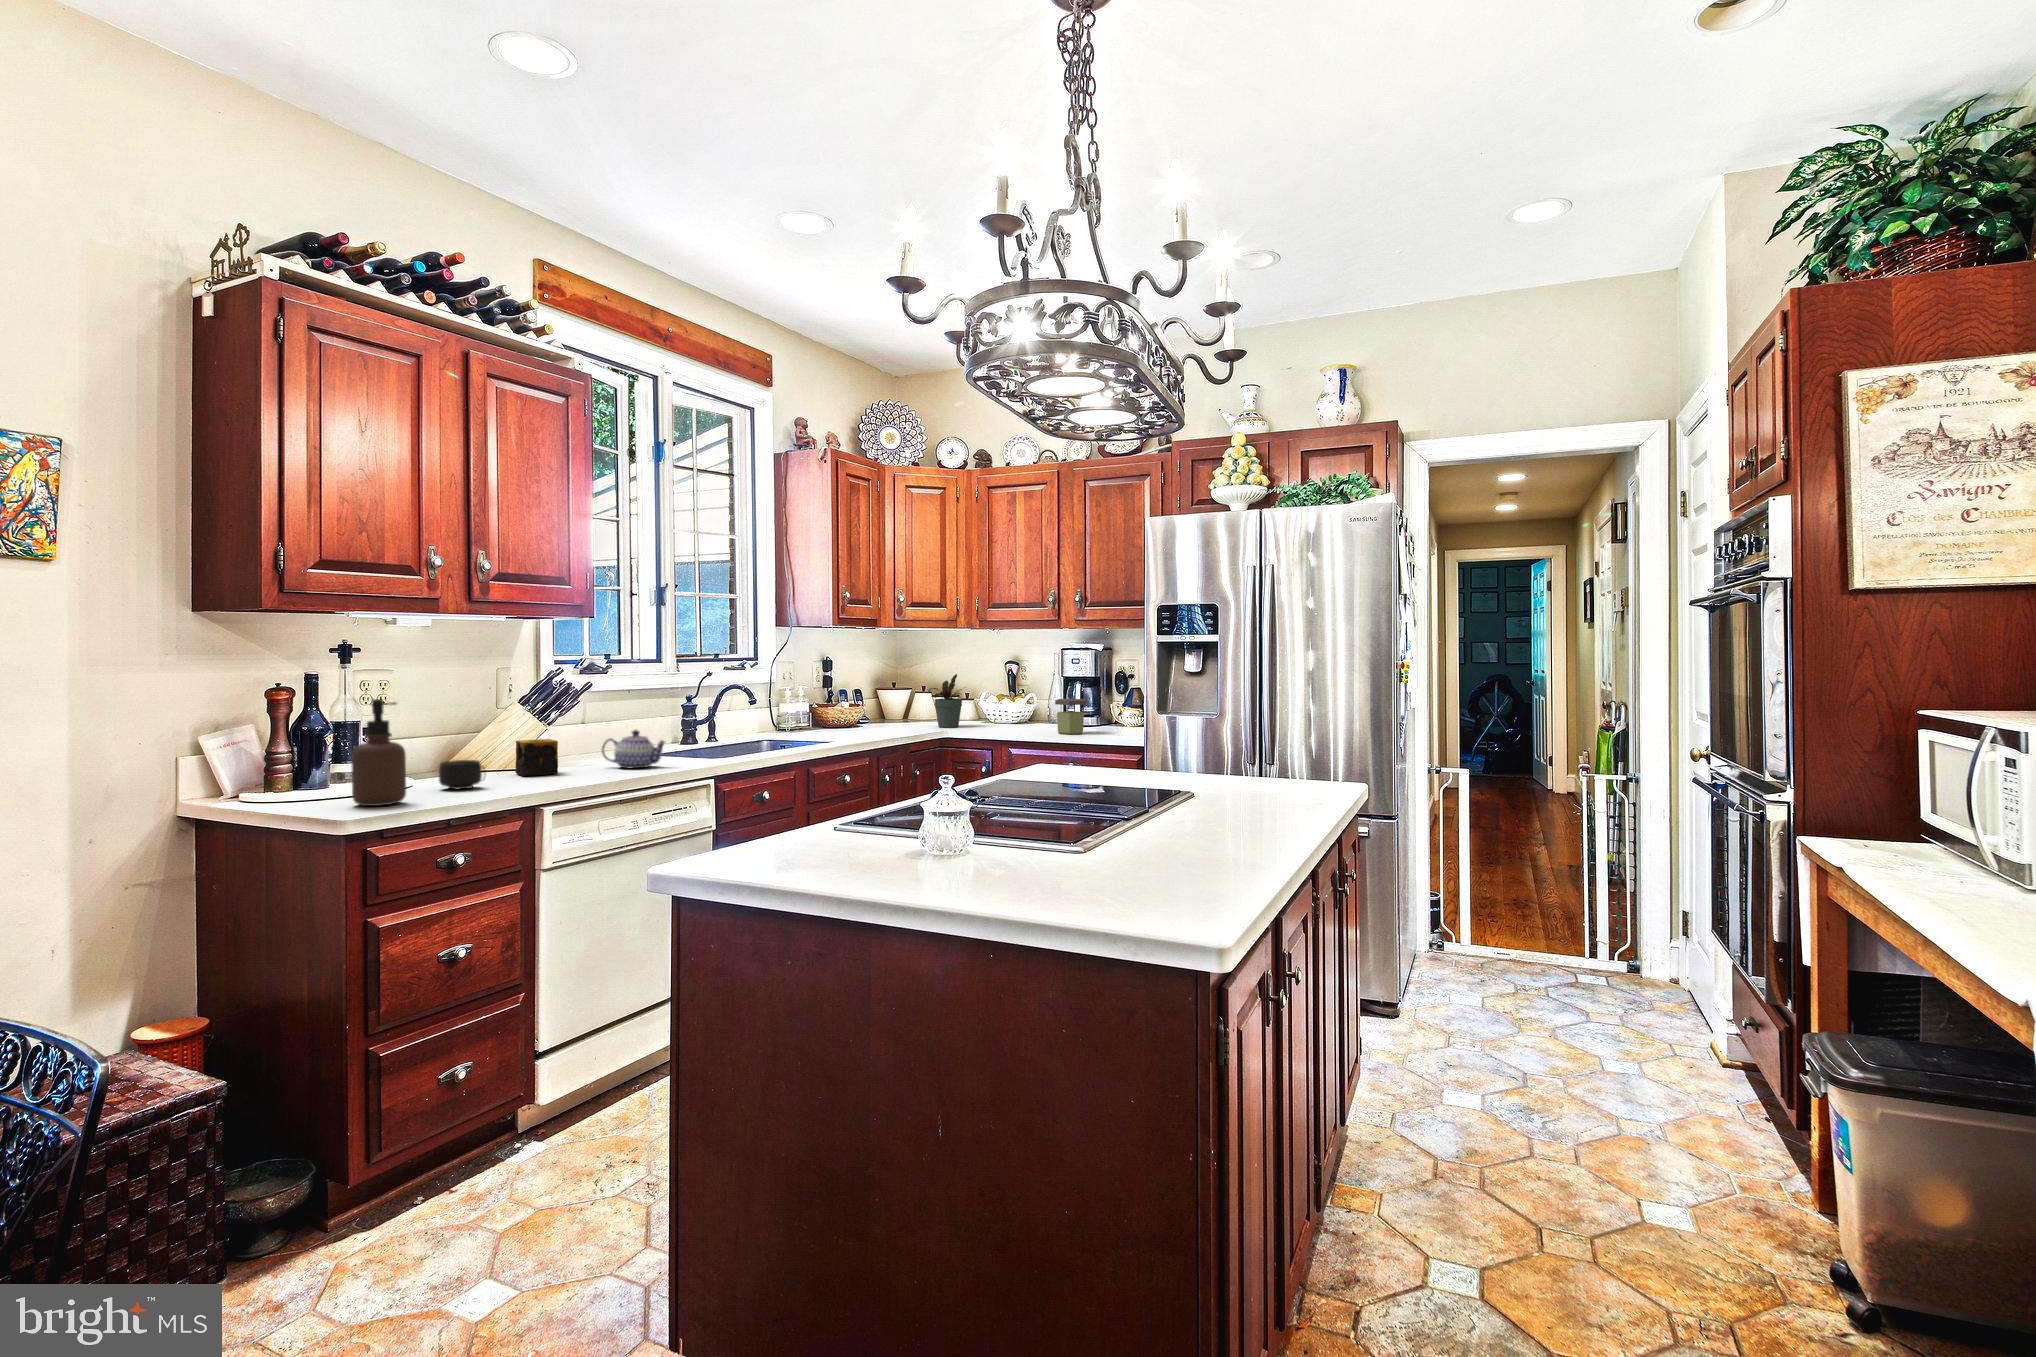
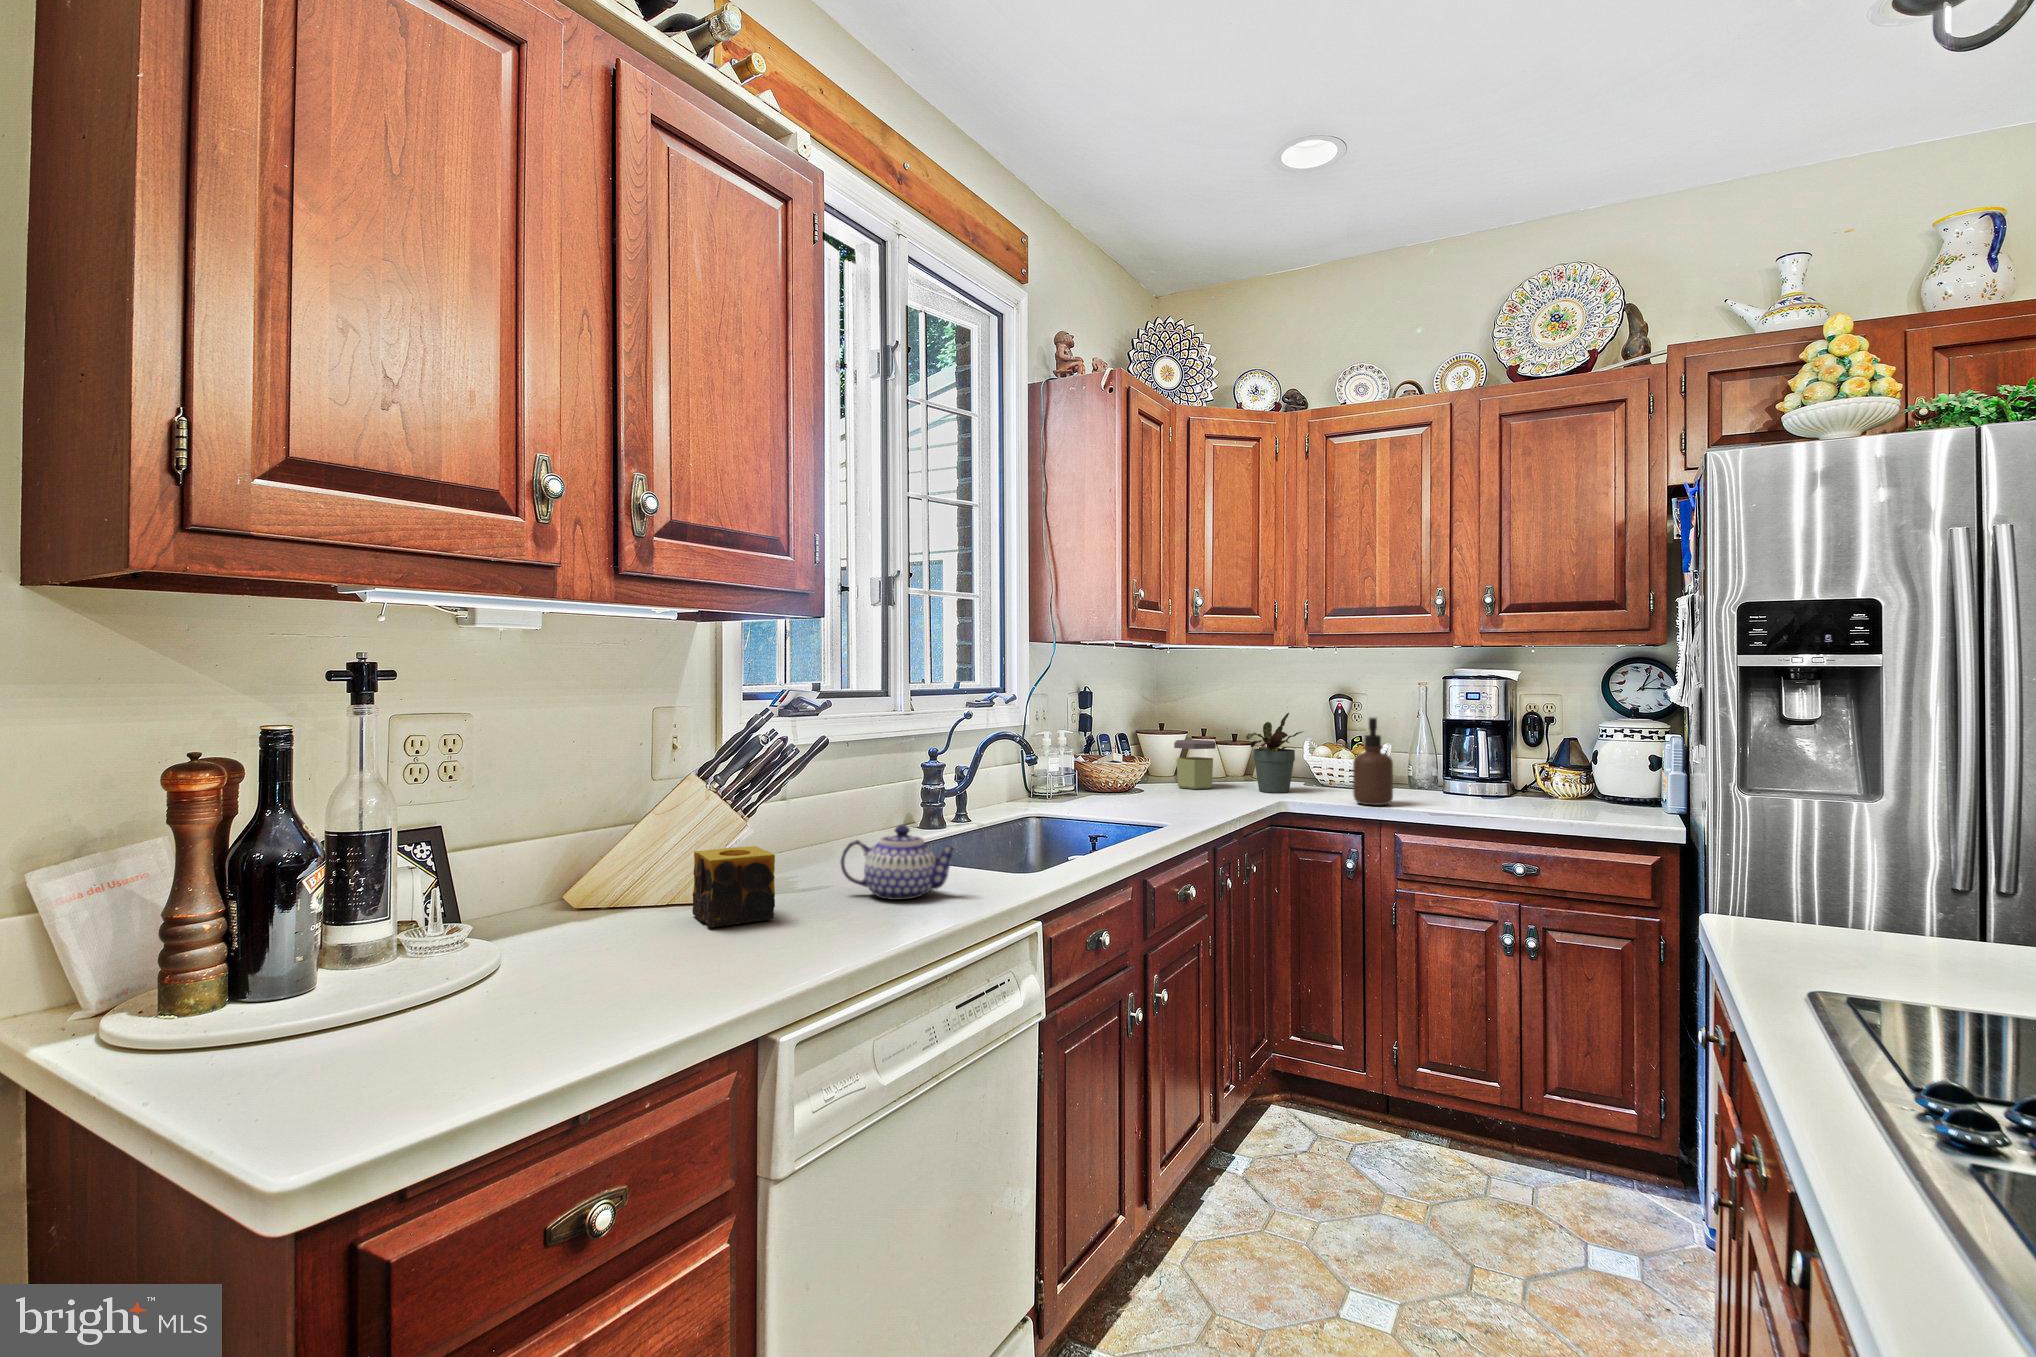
soap dispenser: present [351,699,406,806] -> present [1353,718,1393,805]
jar: present [1055,699,1086,734] -> present [1174,740,1216,789]
mug: present [439,760,486,790] -> none [552,914,652,988]

